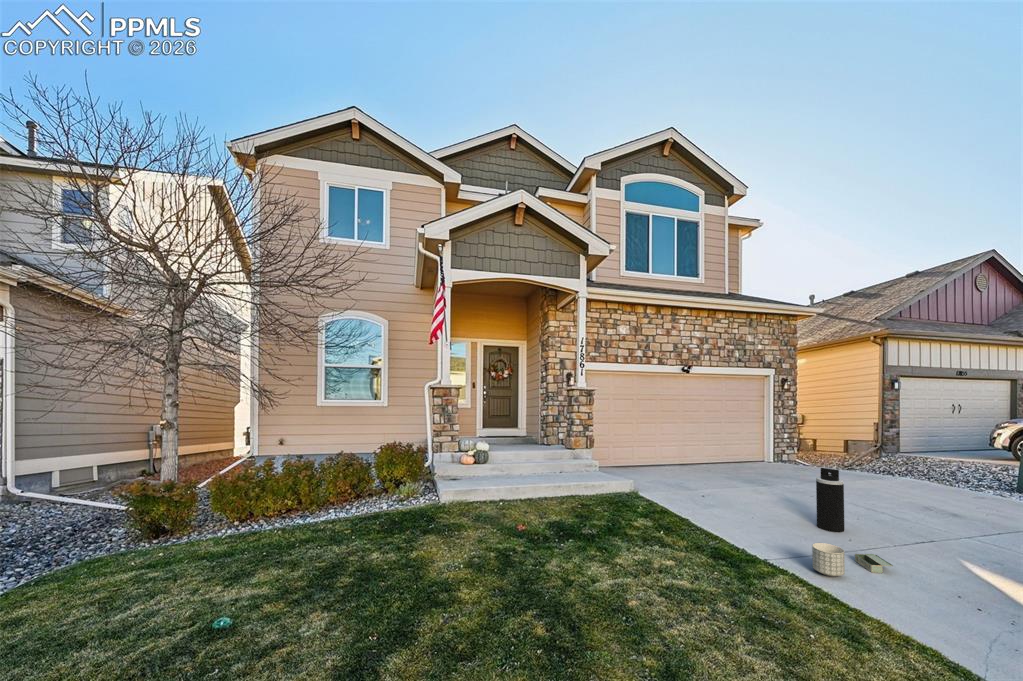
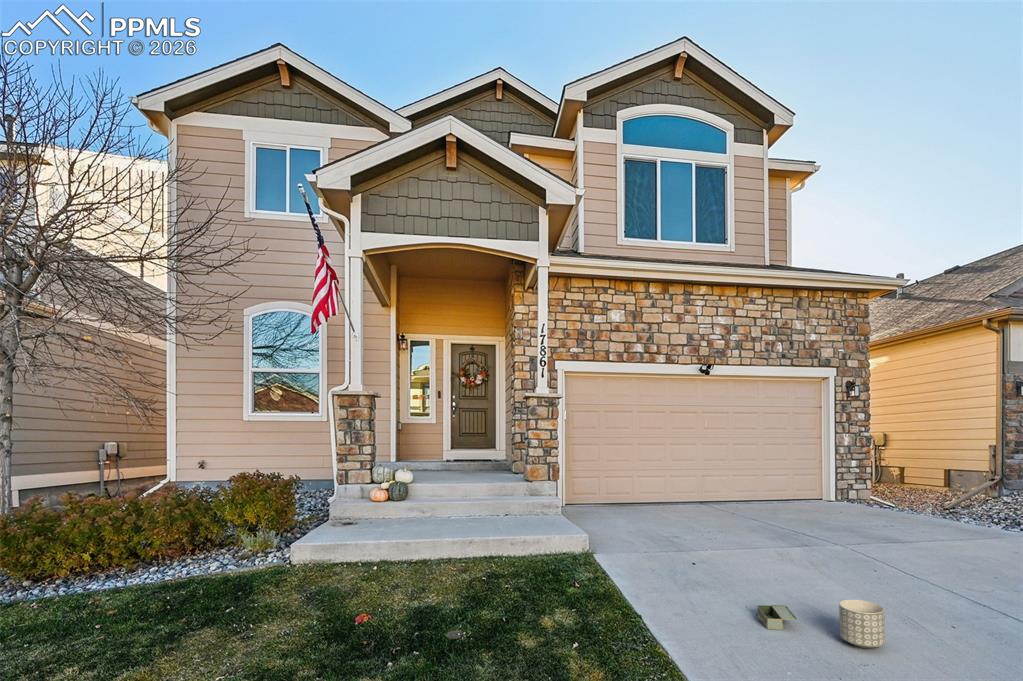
trash can: present [816,468,844,532] -> none [865,495,907,588]
toolbox: present [855,554,893,573] -> present [757,605,797,630]

